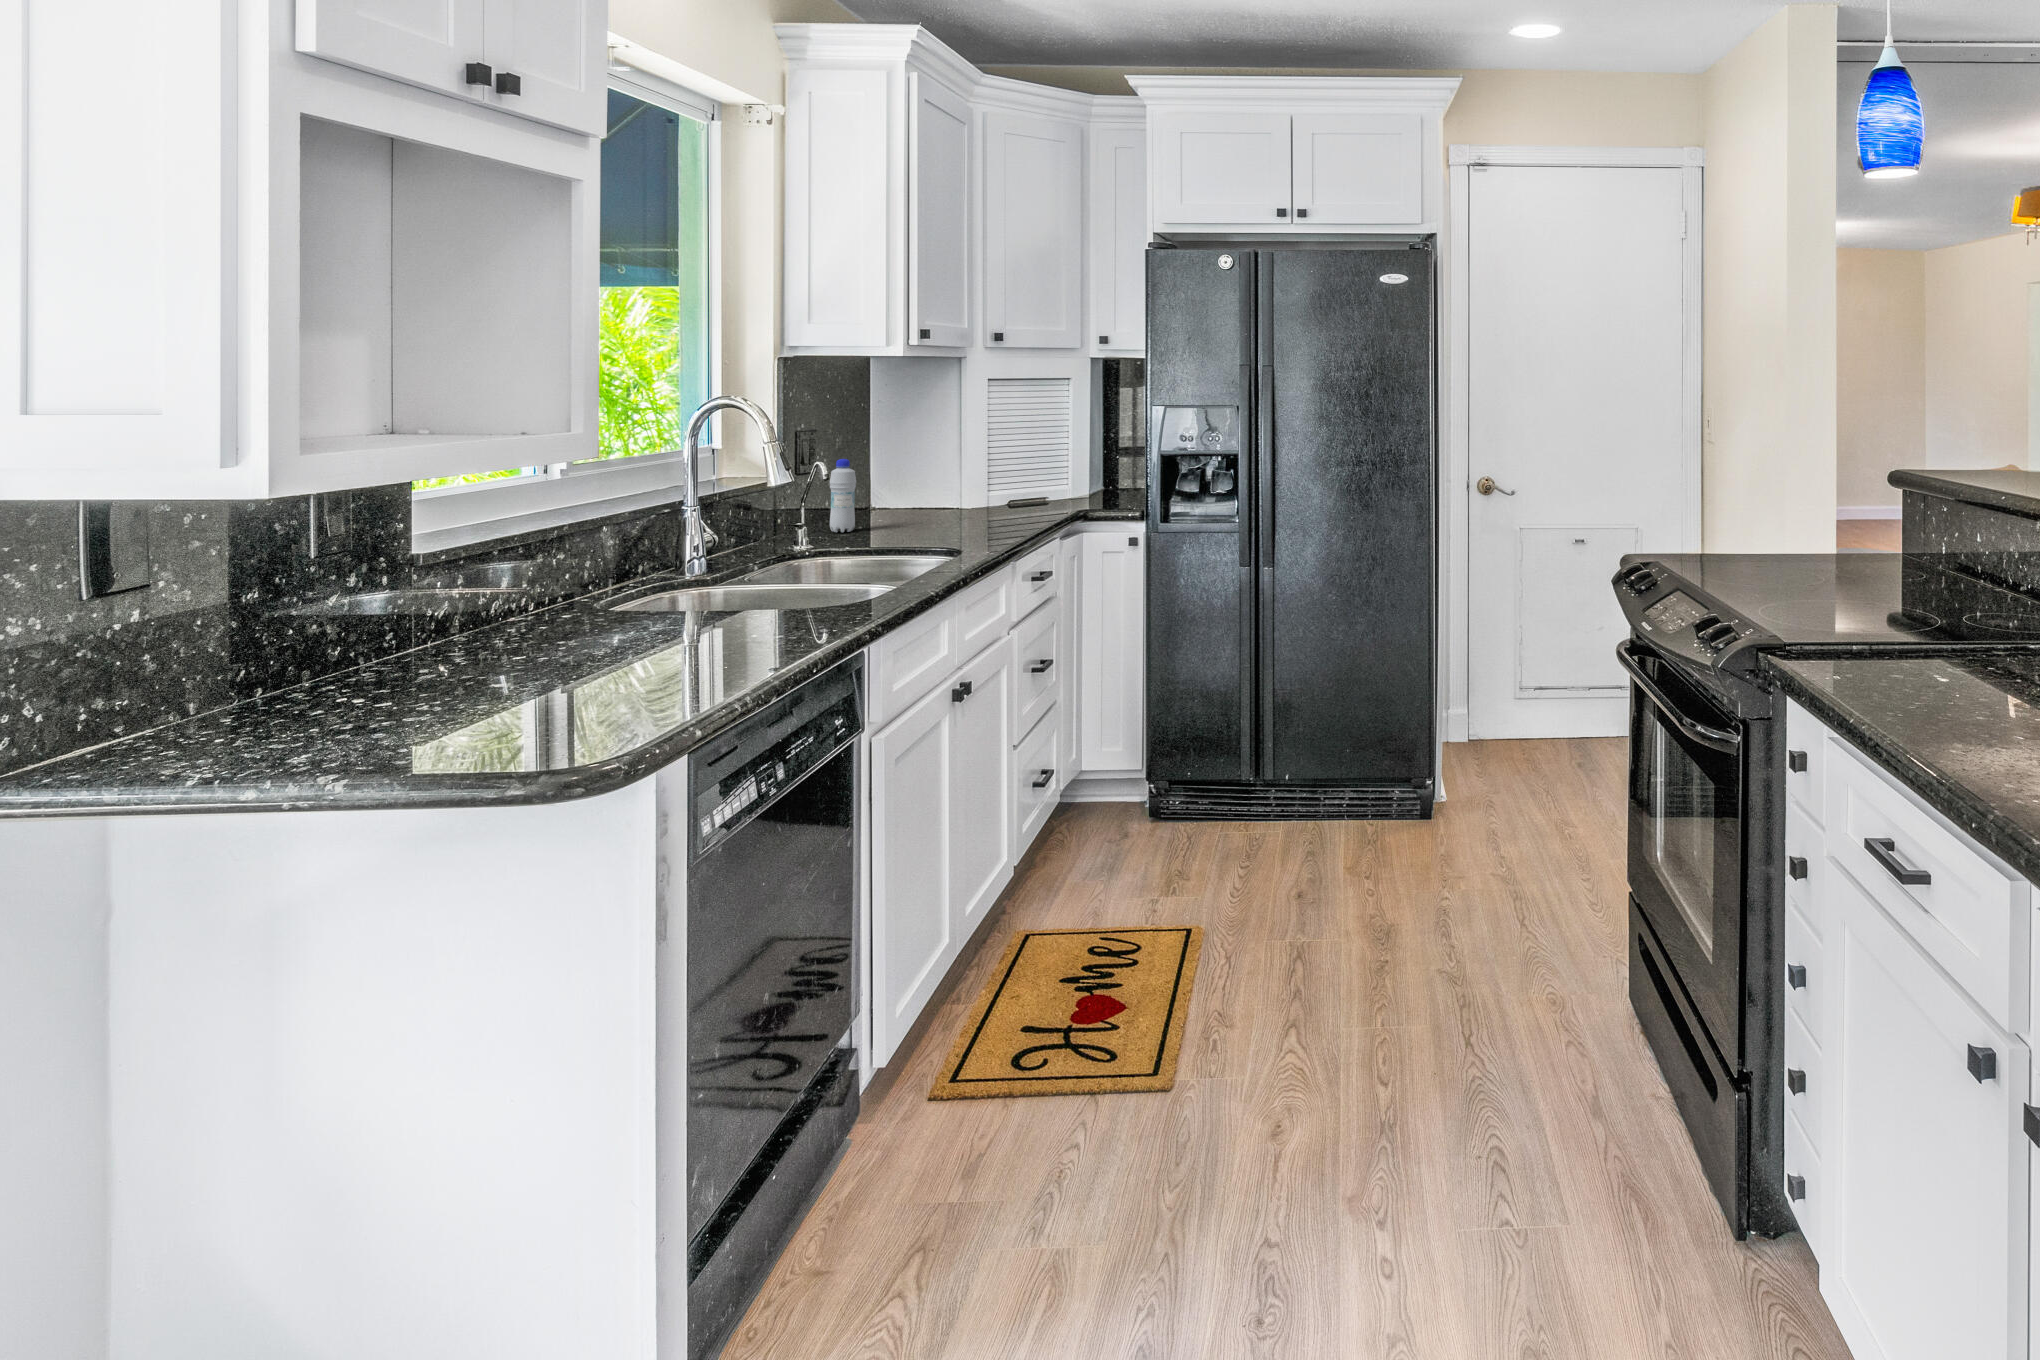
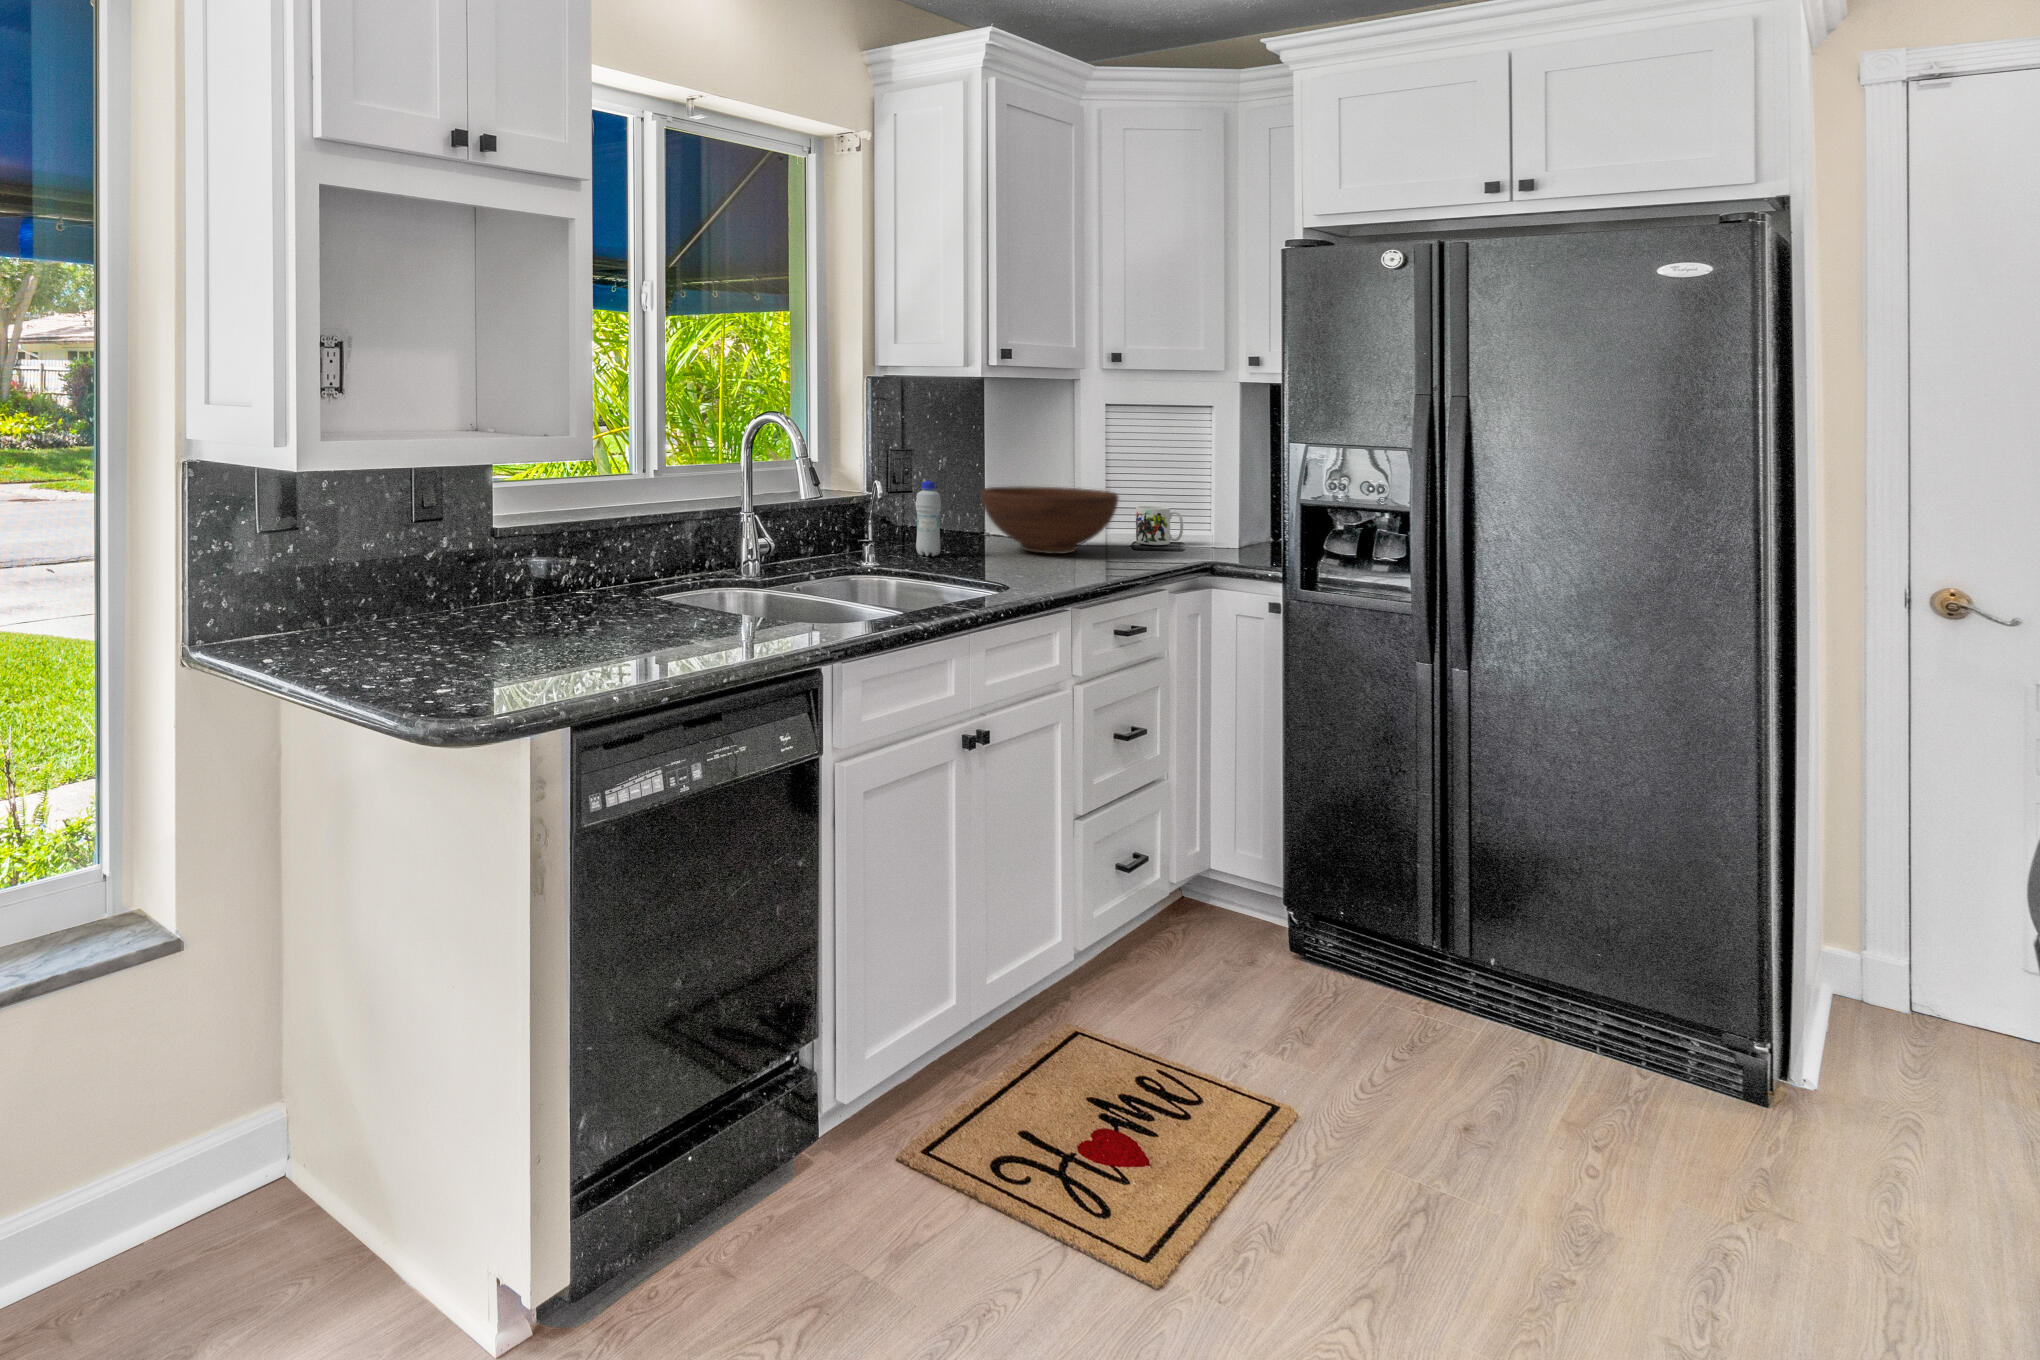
fruit bowl: none [887,457,1014,518] -> present [981,486,1119,554]
mug: none [1016,469,1054,502] -> present [1136,506,1183,545]

